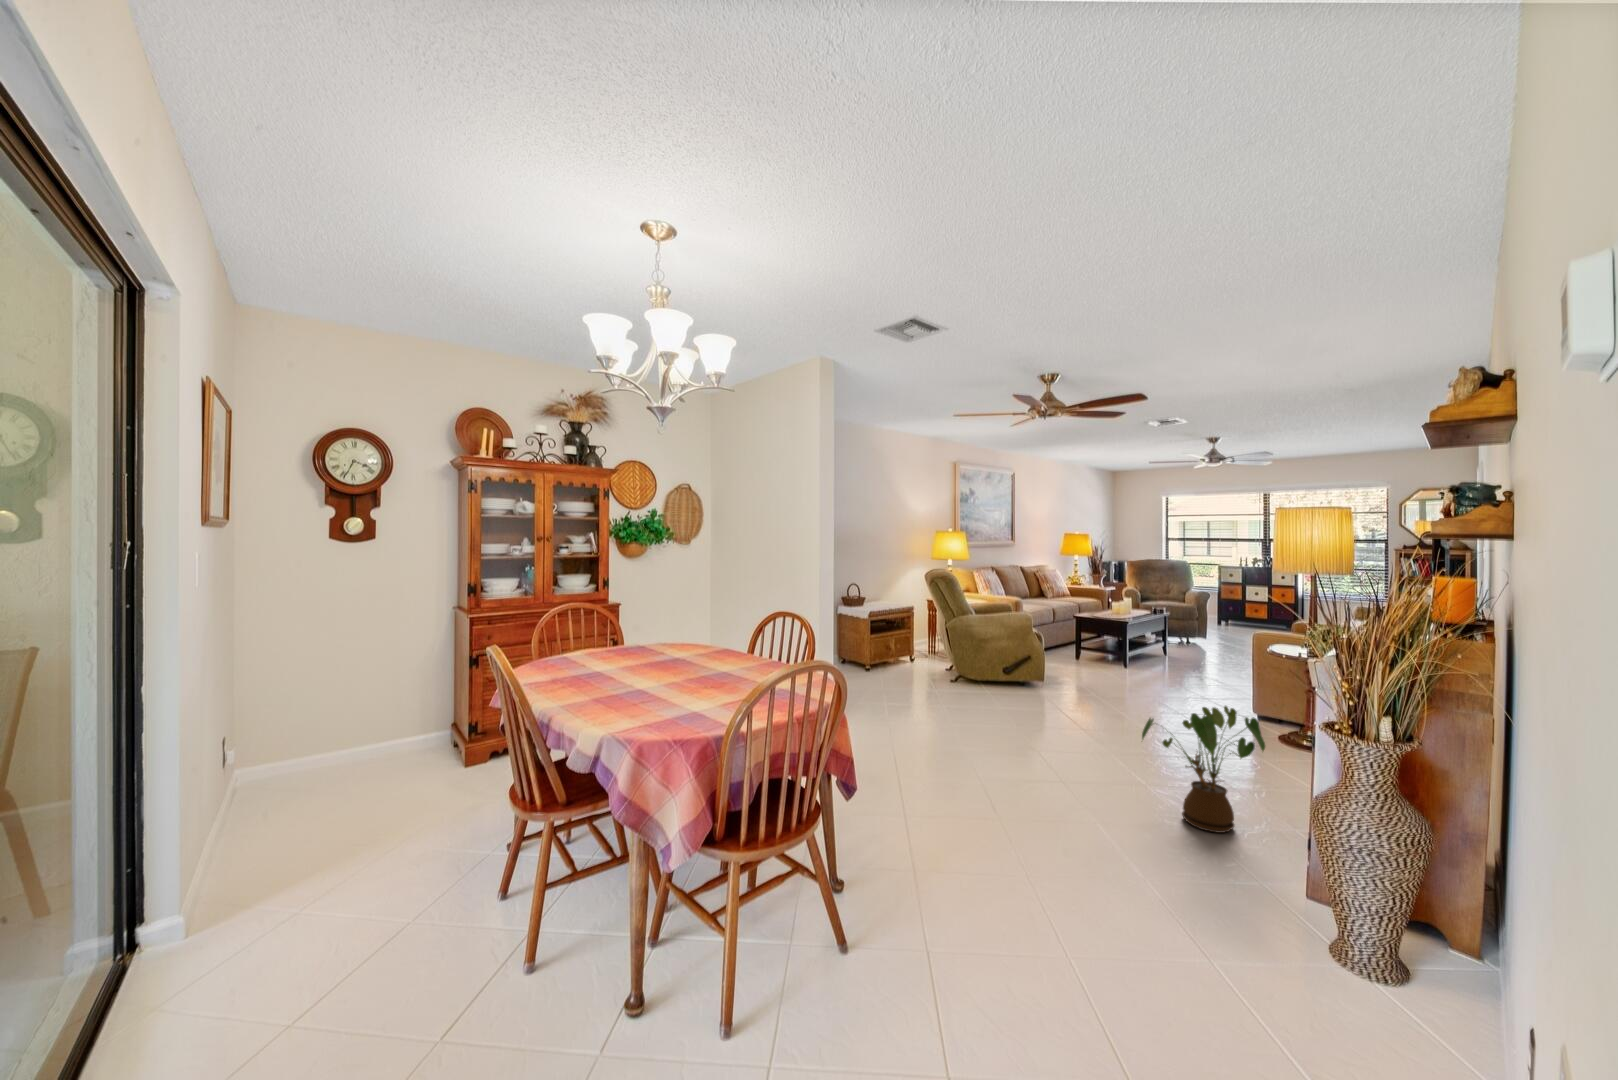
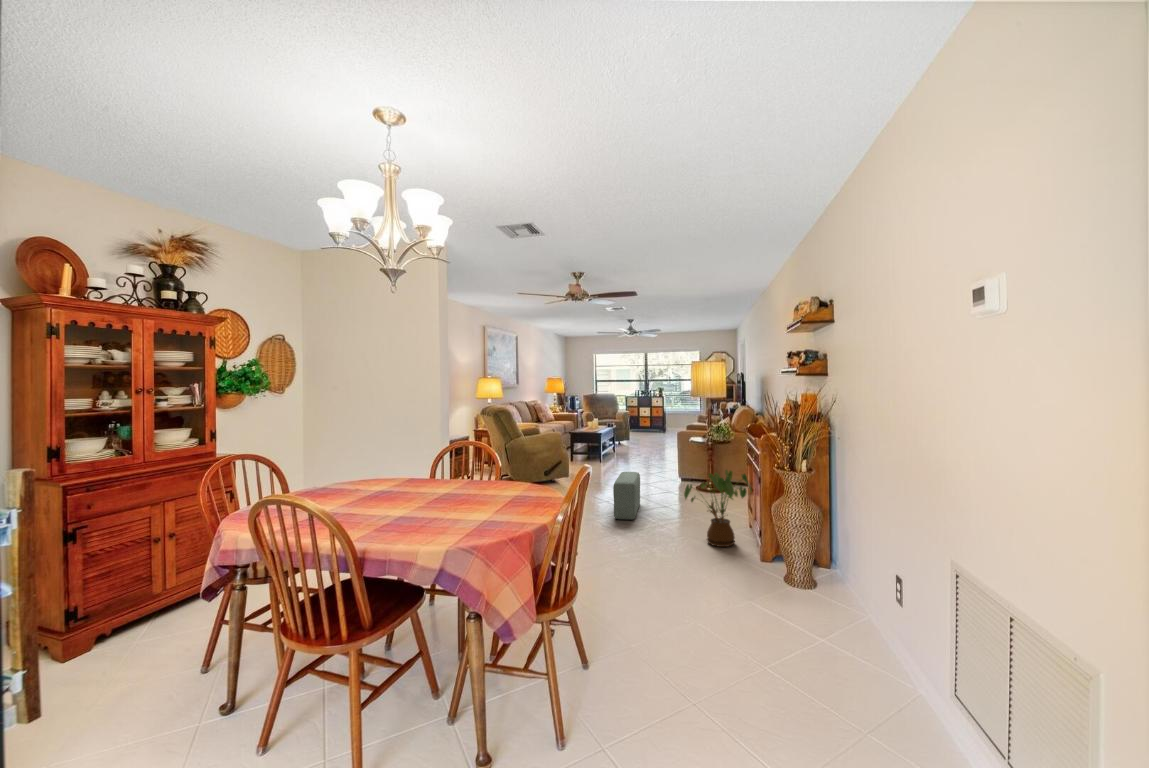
pouf: none [1064,683,1130,755] -> present [613,472,640,520]

